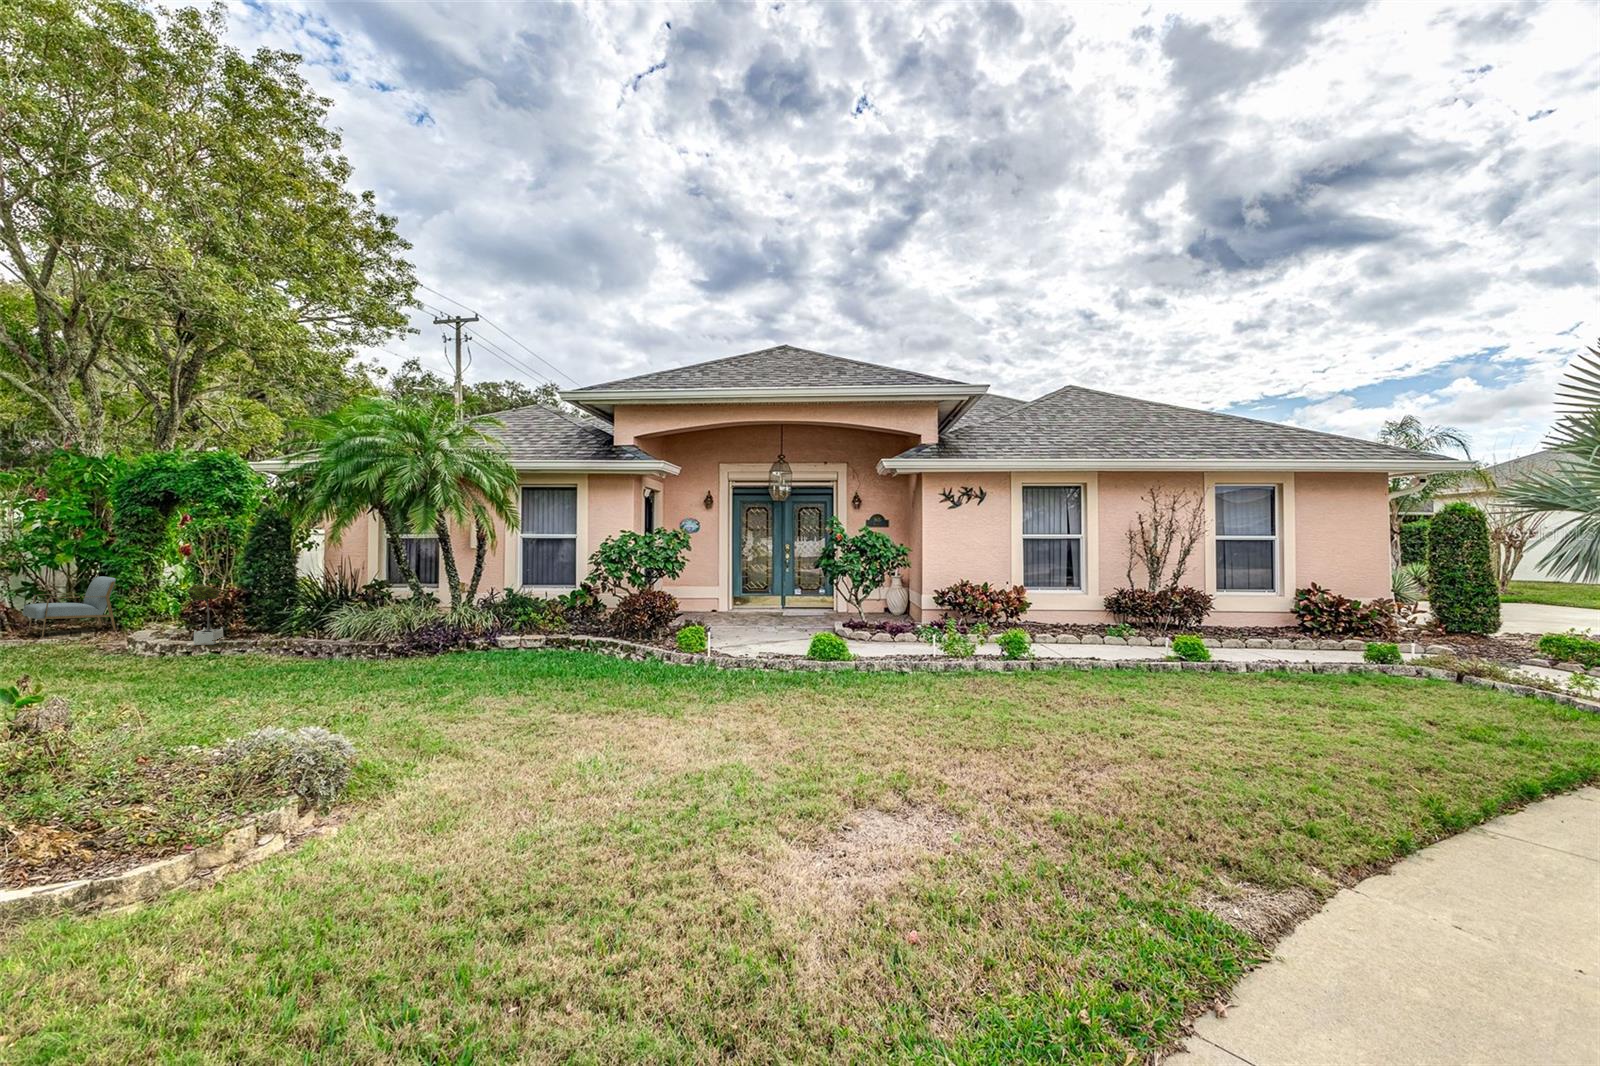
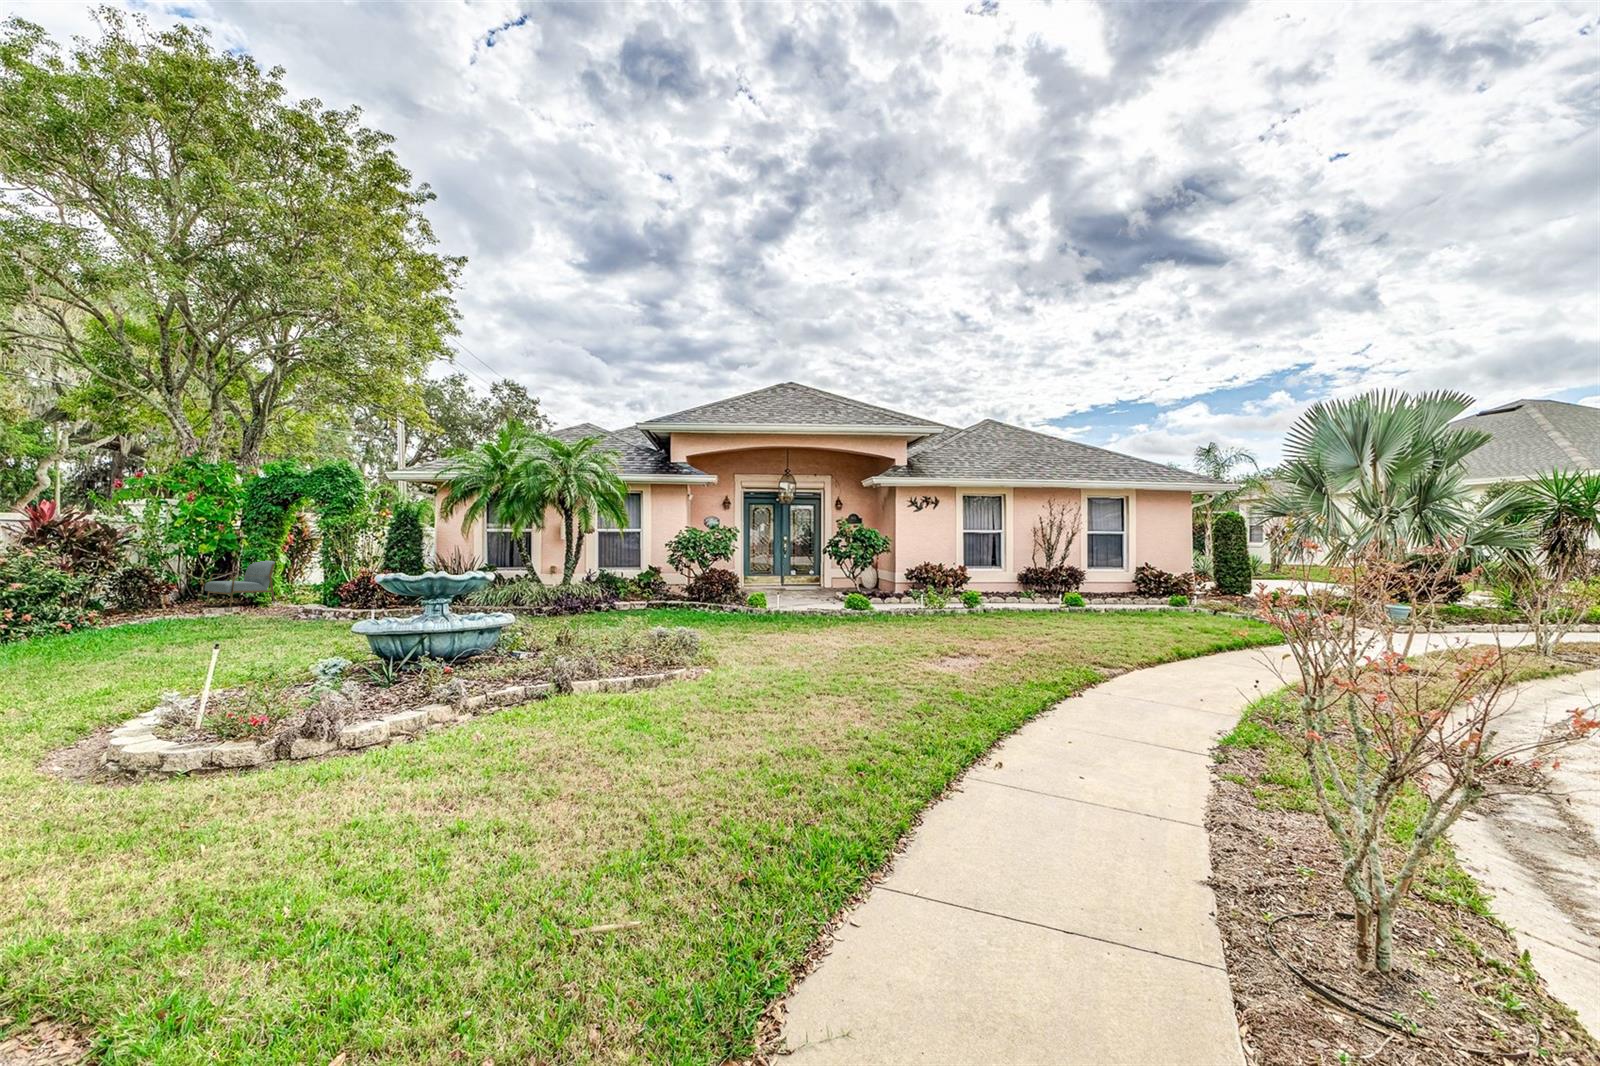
potted tree: present [188,584,223,645] -> none [368,564,392,610]

